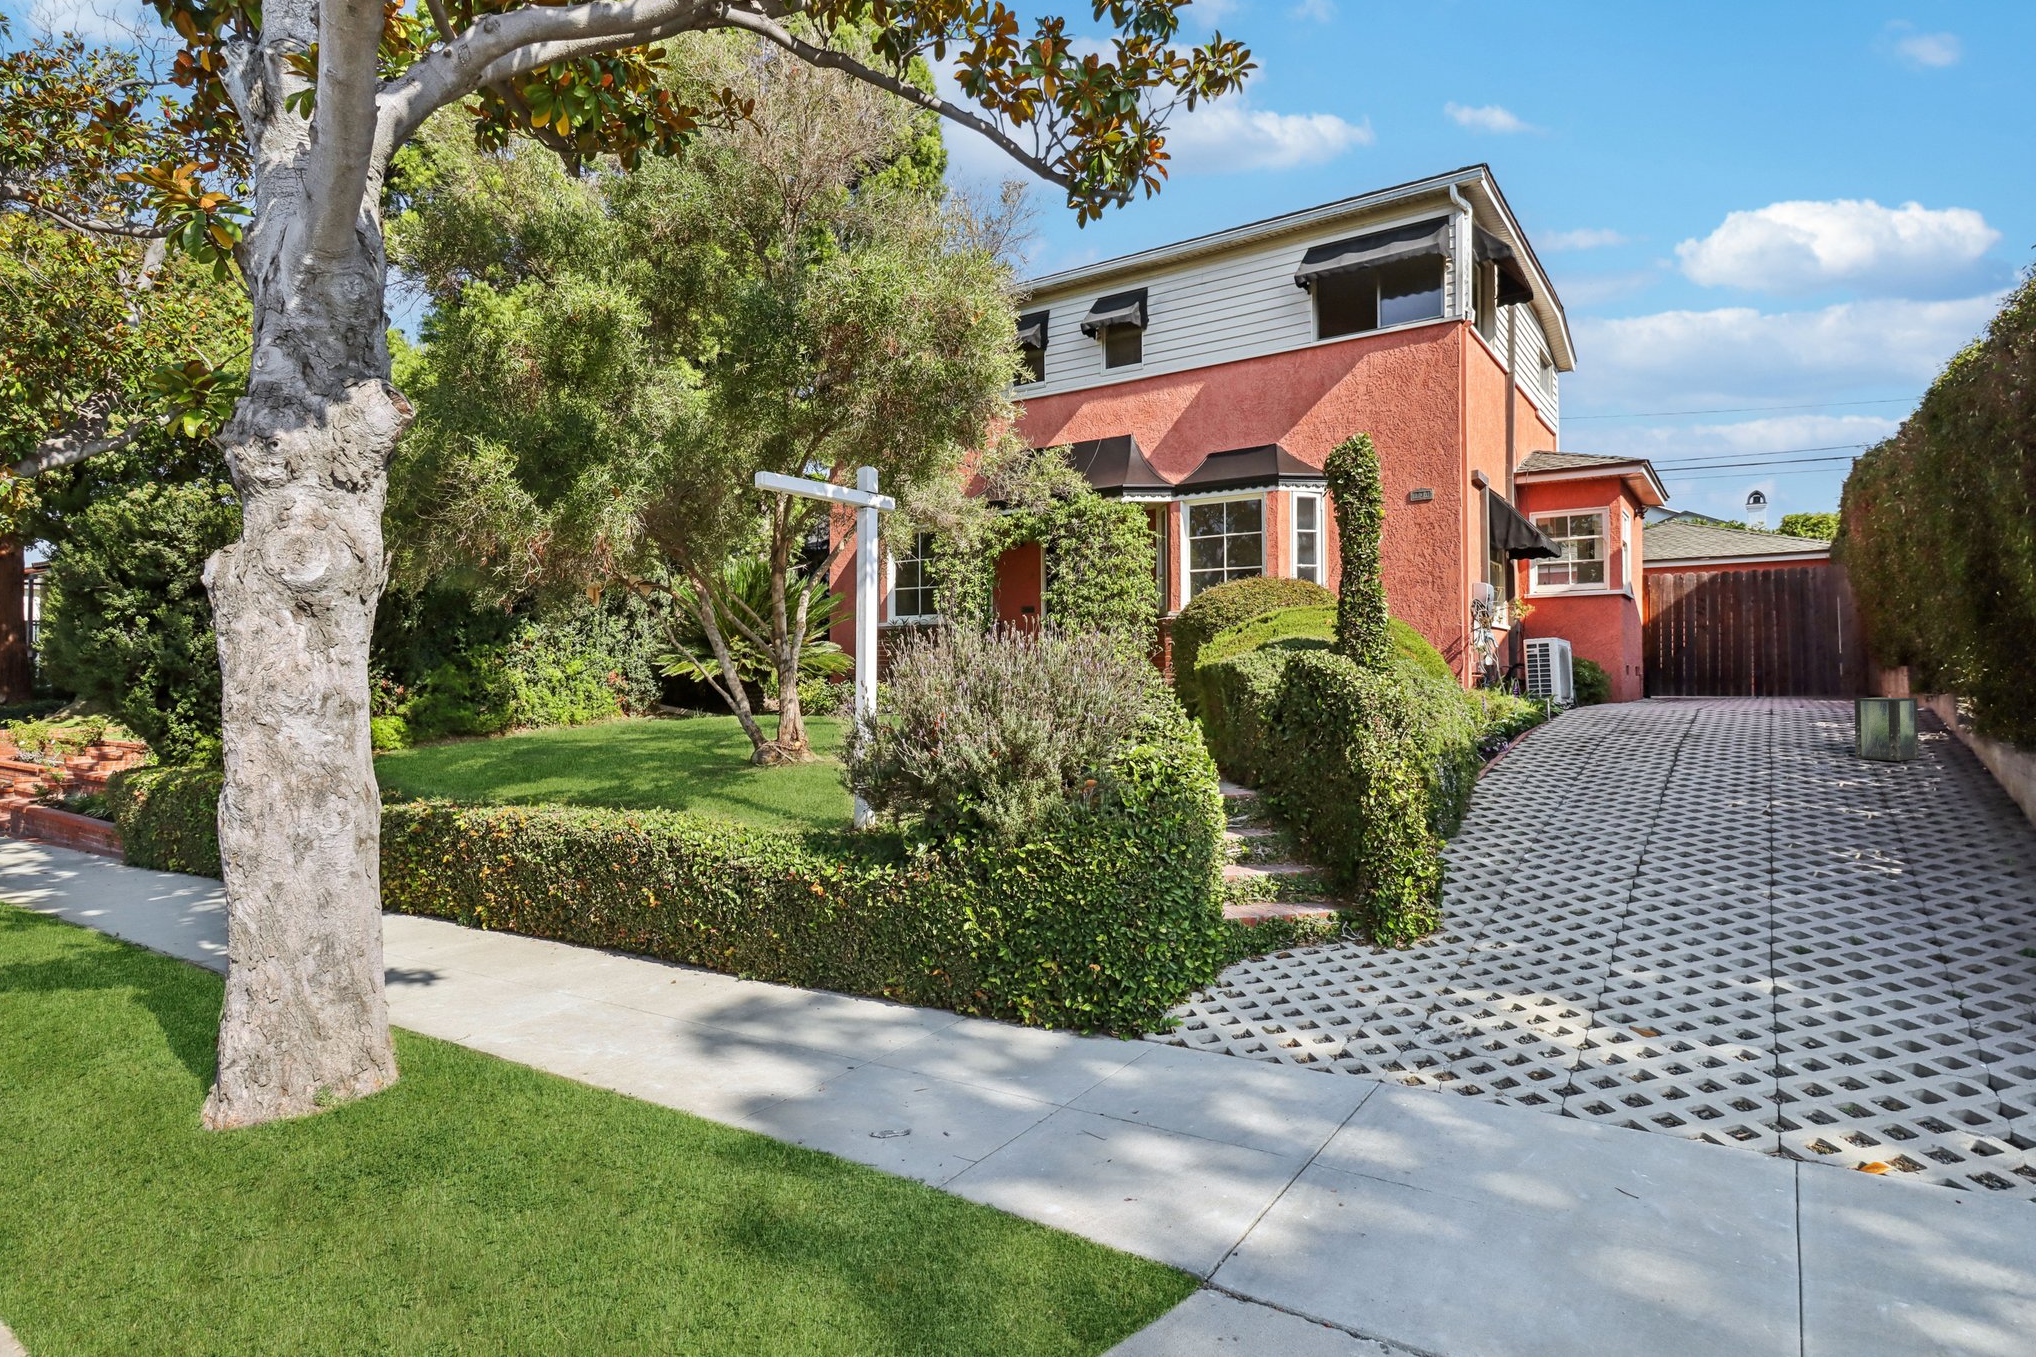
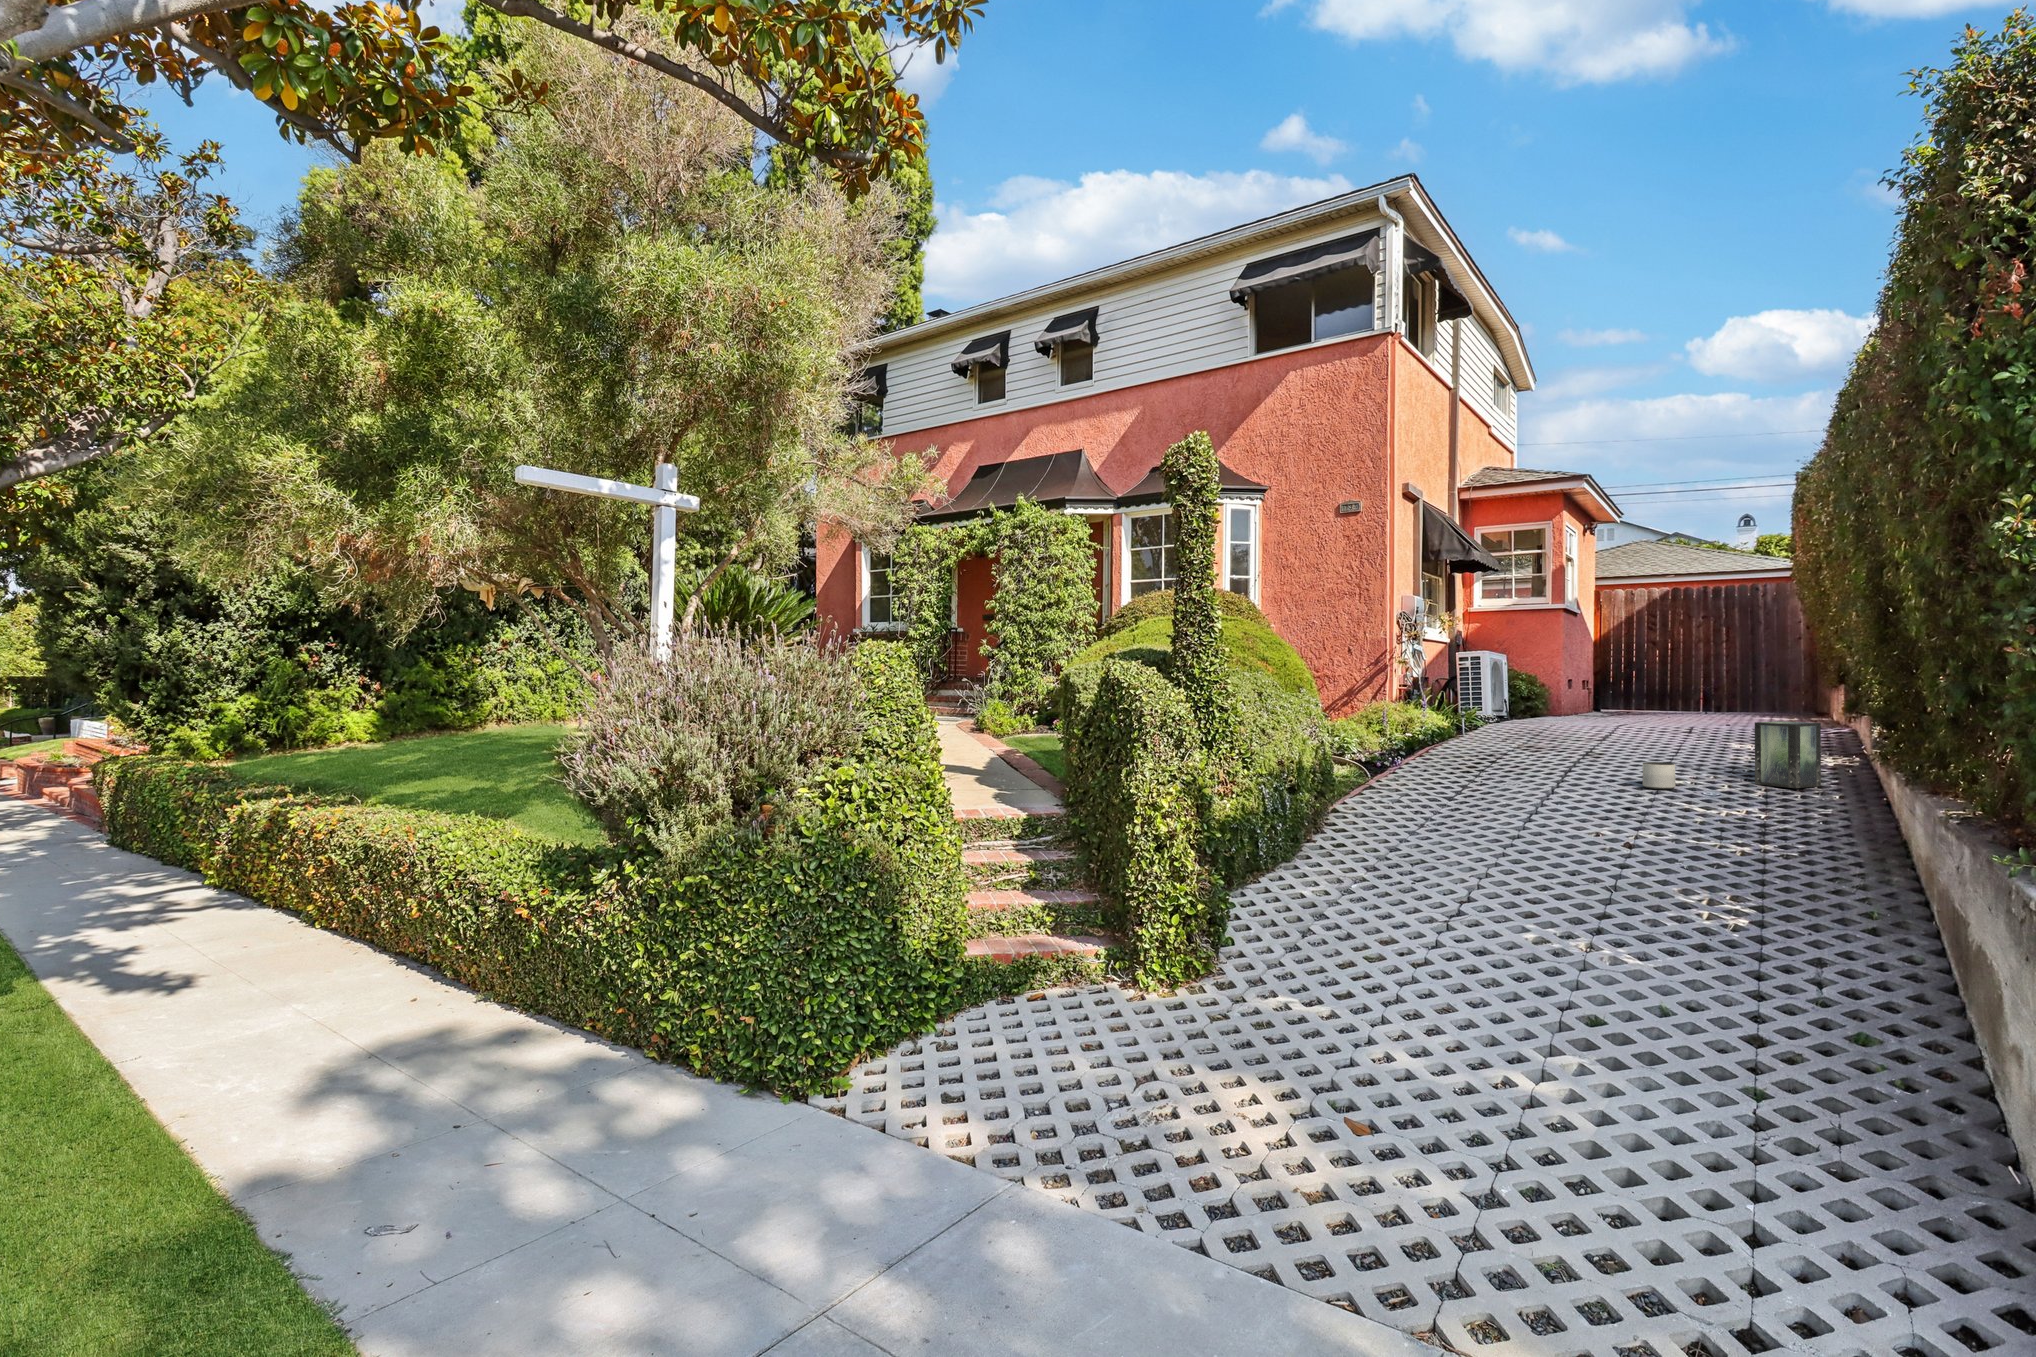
planter: none [1749,739,1781,765] -> present [1643,762,1675,789]

